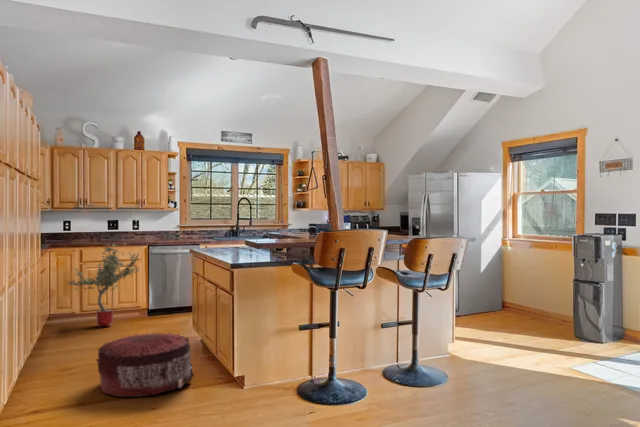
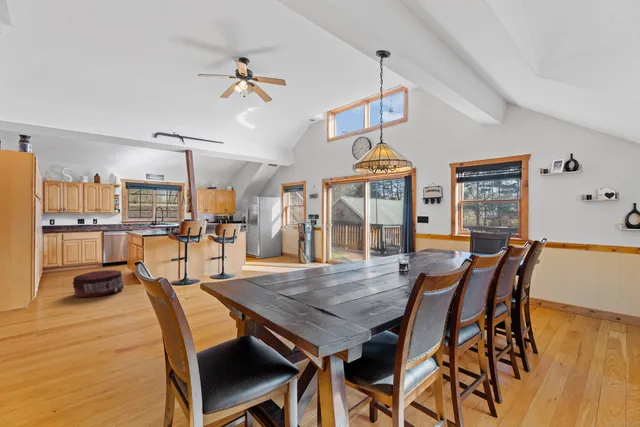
potted tree: present [68,244,138,327] -> none [53,231,98,273]

